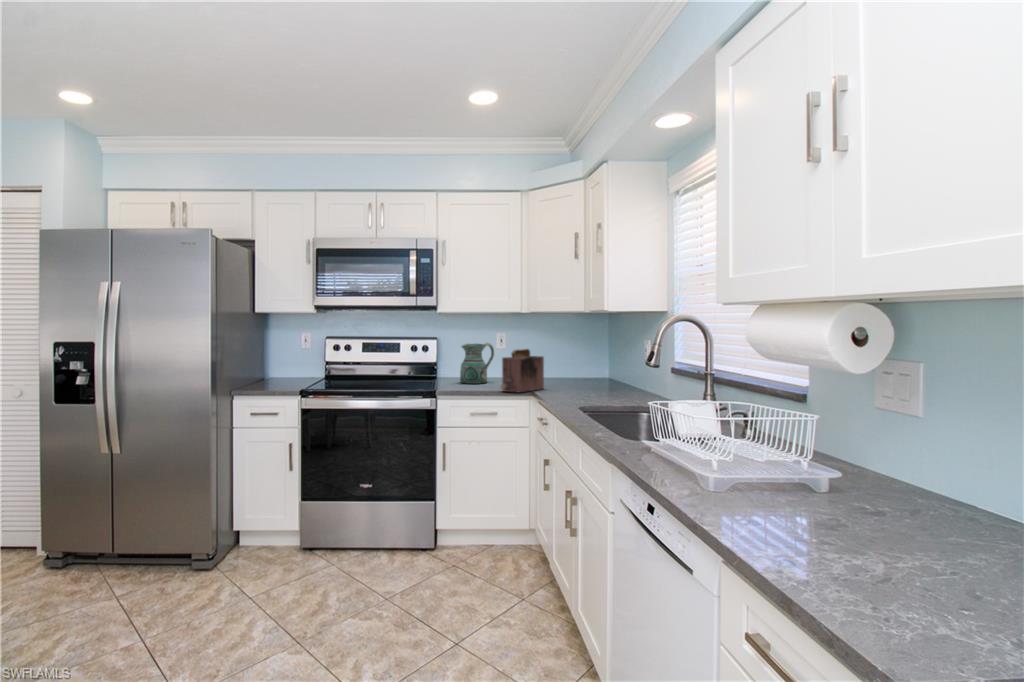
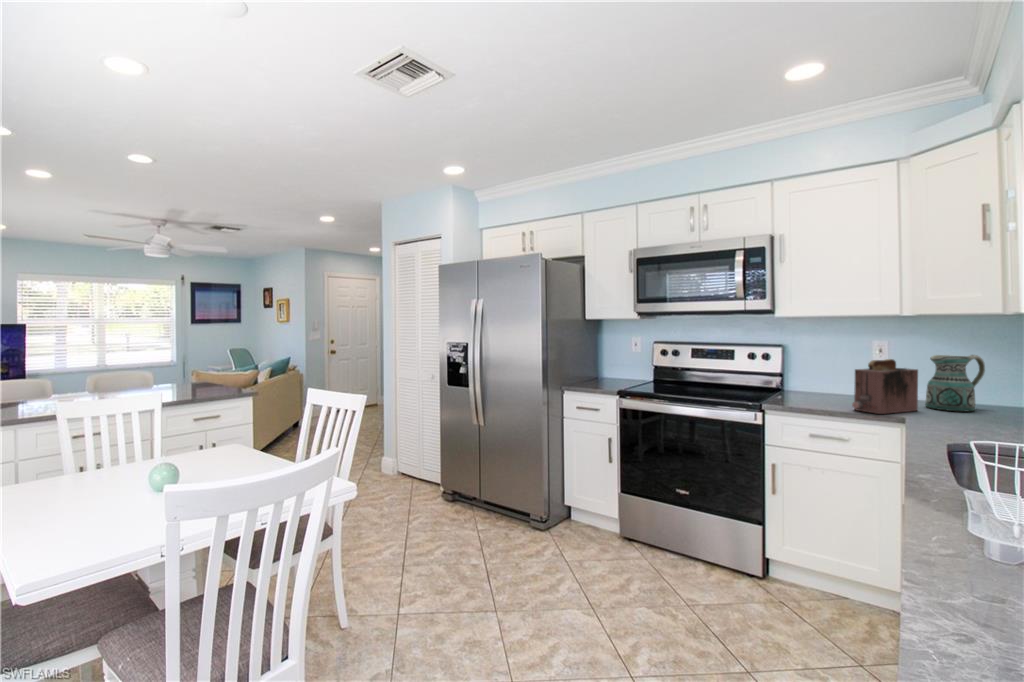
ceramic pitcher: present [460,343,494,384] -> present [925,355,985,412]

